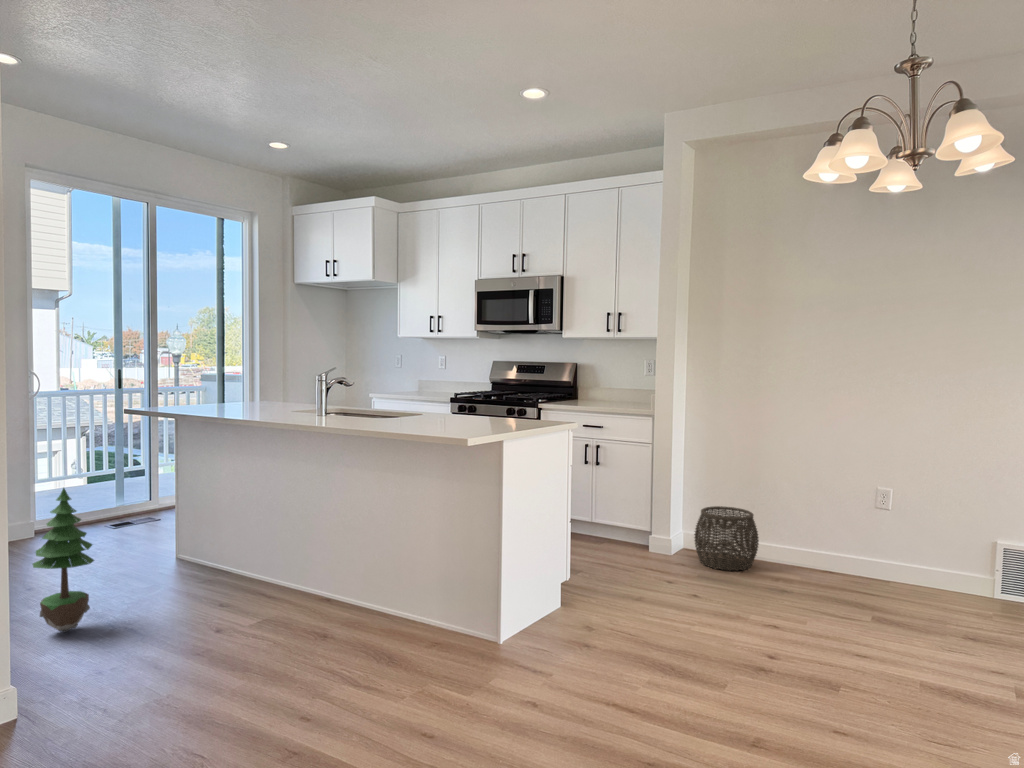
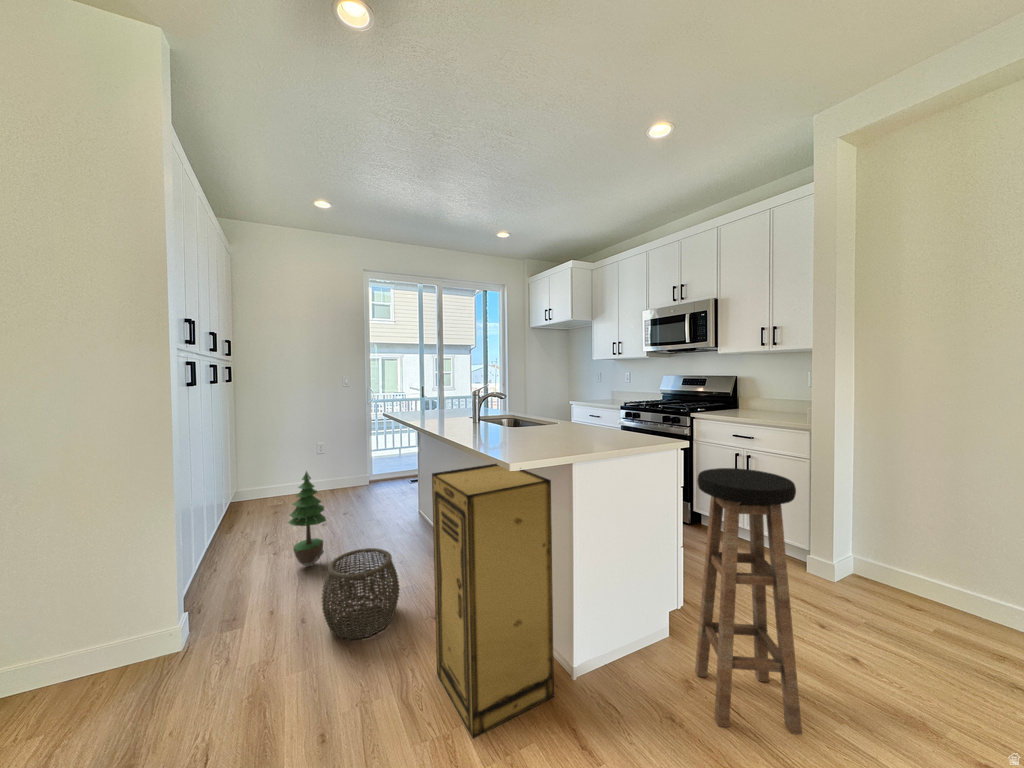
bar stool: none [590,439,673,647] -> present [695,468,802,734]
storage cabinet: none [362,444,490,698] -> present [432,464,554,738]
woven basket: present [694,506,759,571] -> present [321,548,400,640]

